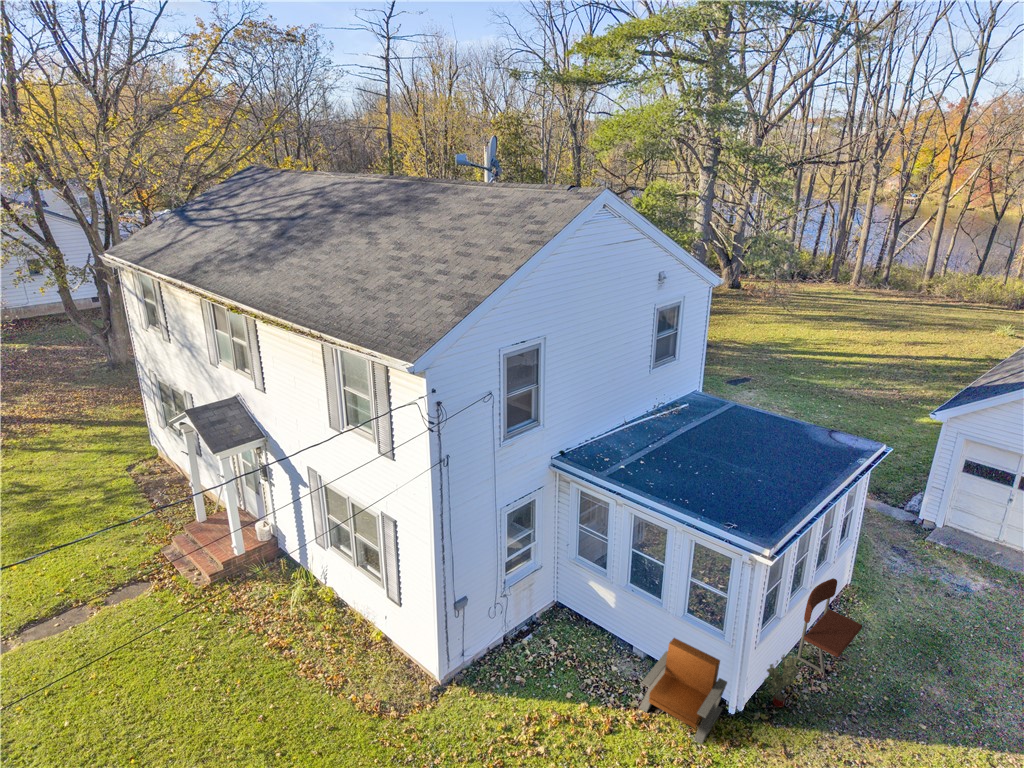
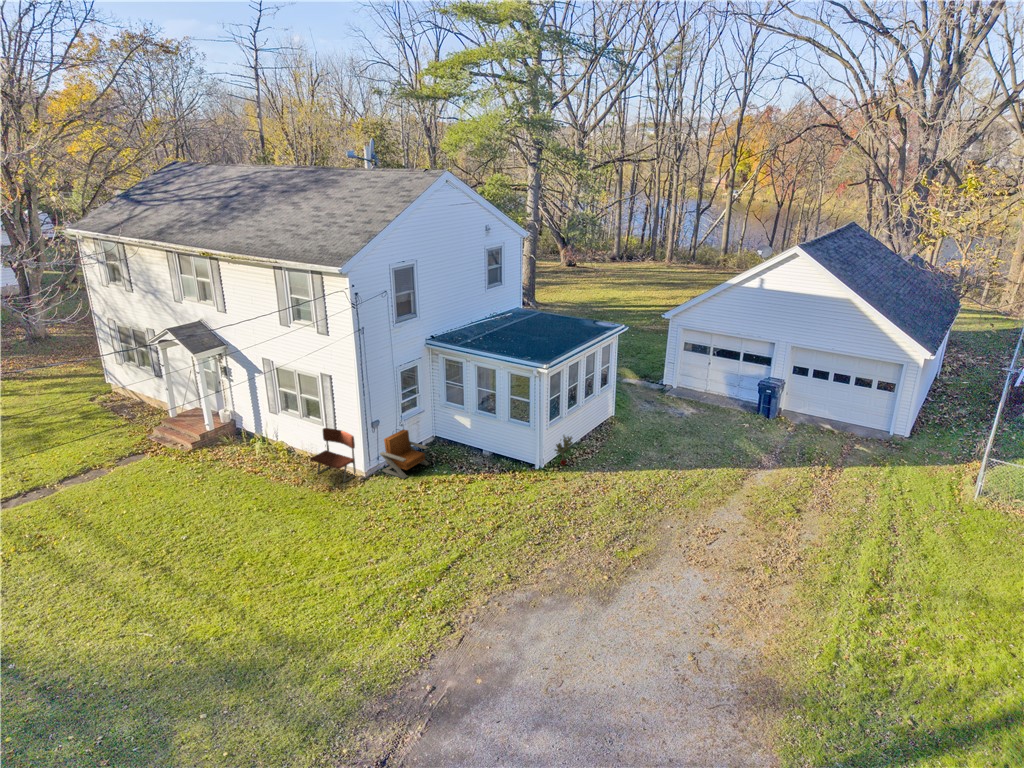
bench: present [797,578,862,673] -> present [310,428,356,483]
lounge chair: present [640,638,727,744] -> present [380,430,429,479]

